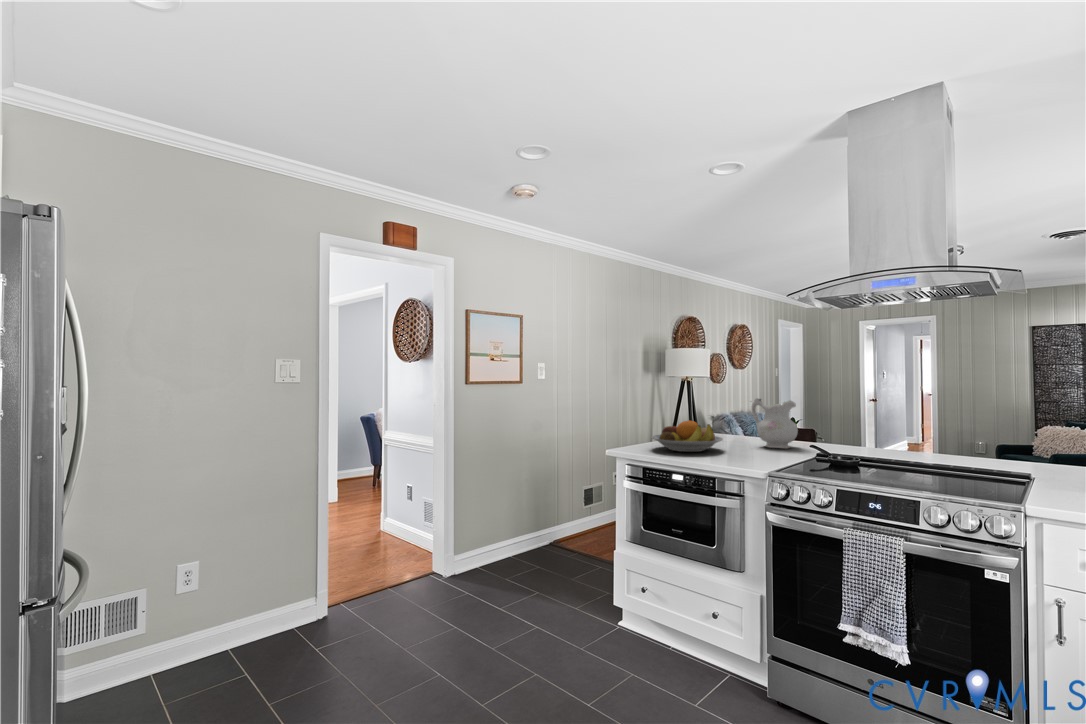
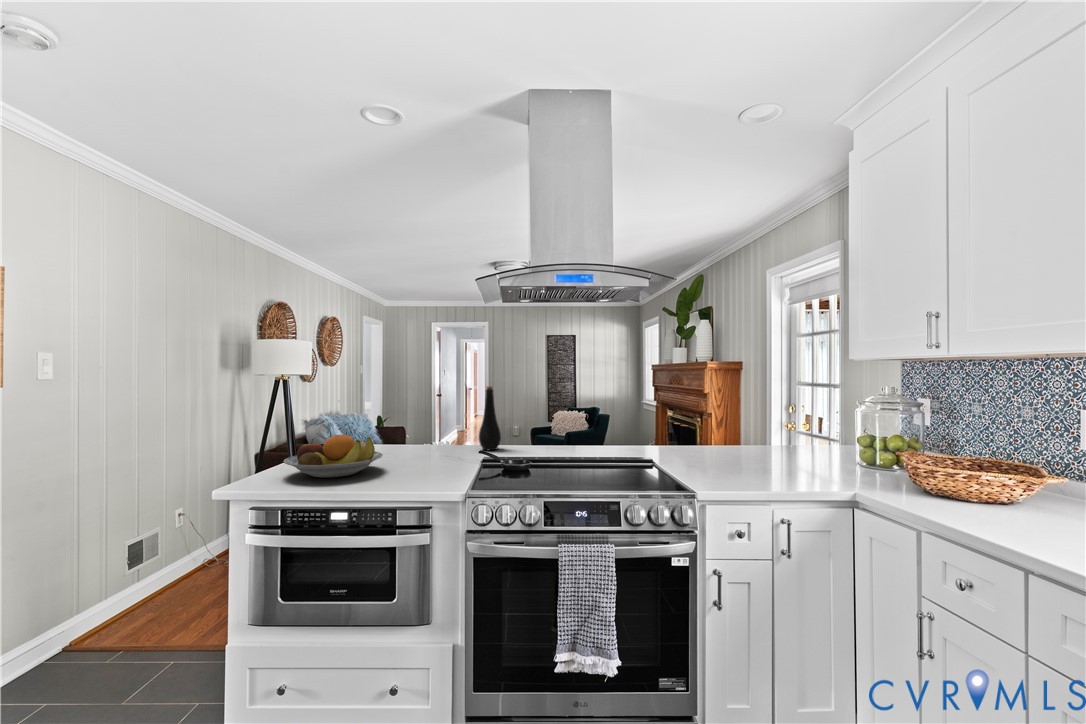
bottle: none [826,388,850,449] -> present [479,386,501,450]
ceramic pitcher: present [751,399,798,448] -> none [405,401,455,457]

